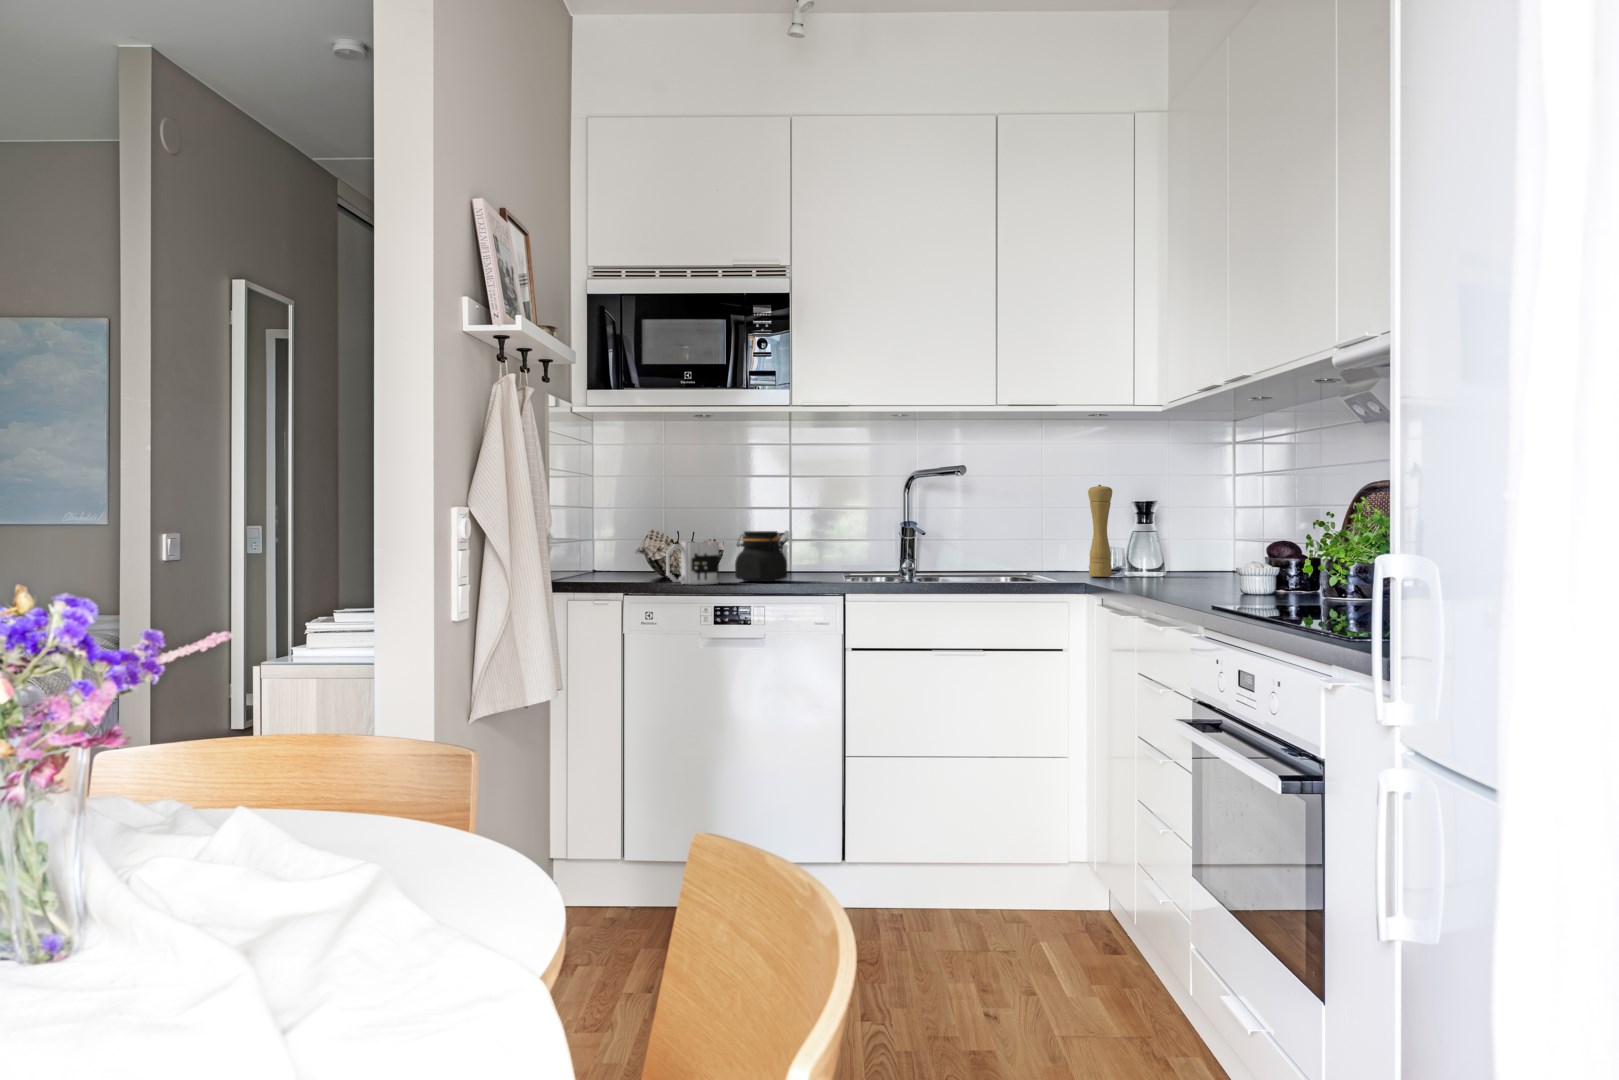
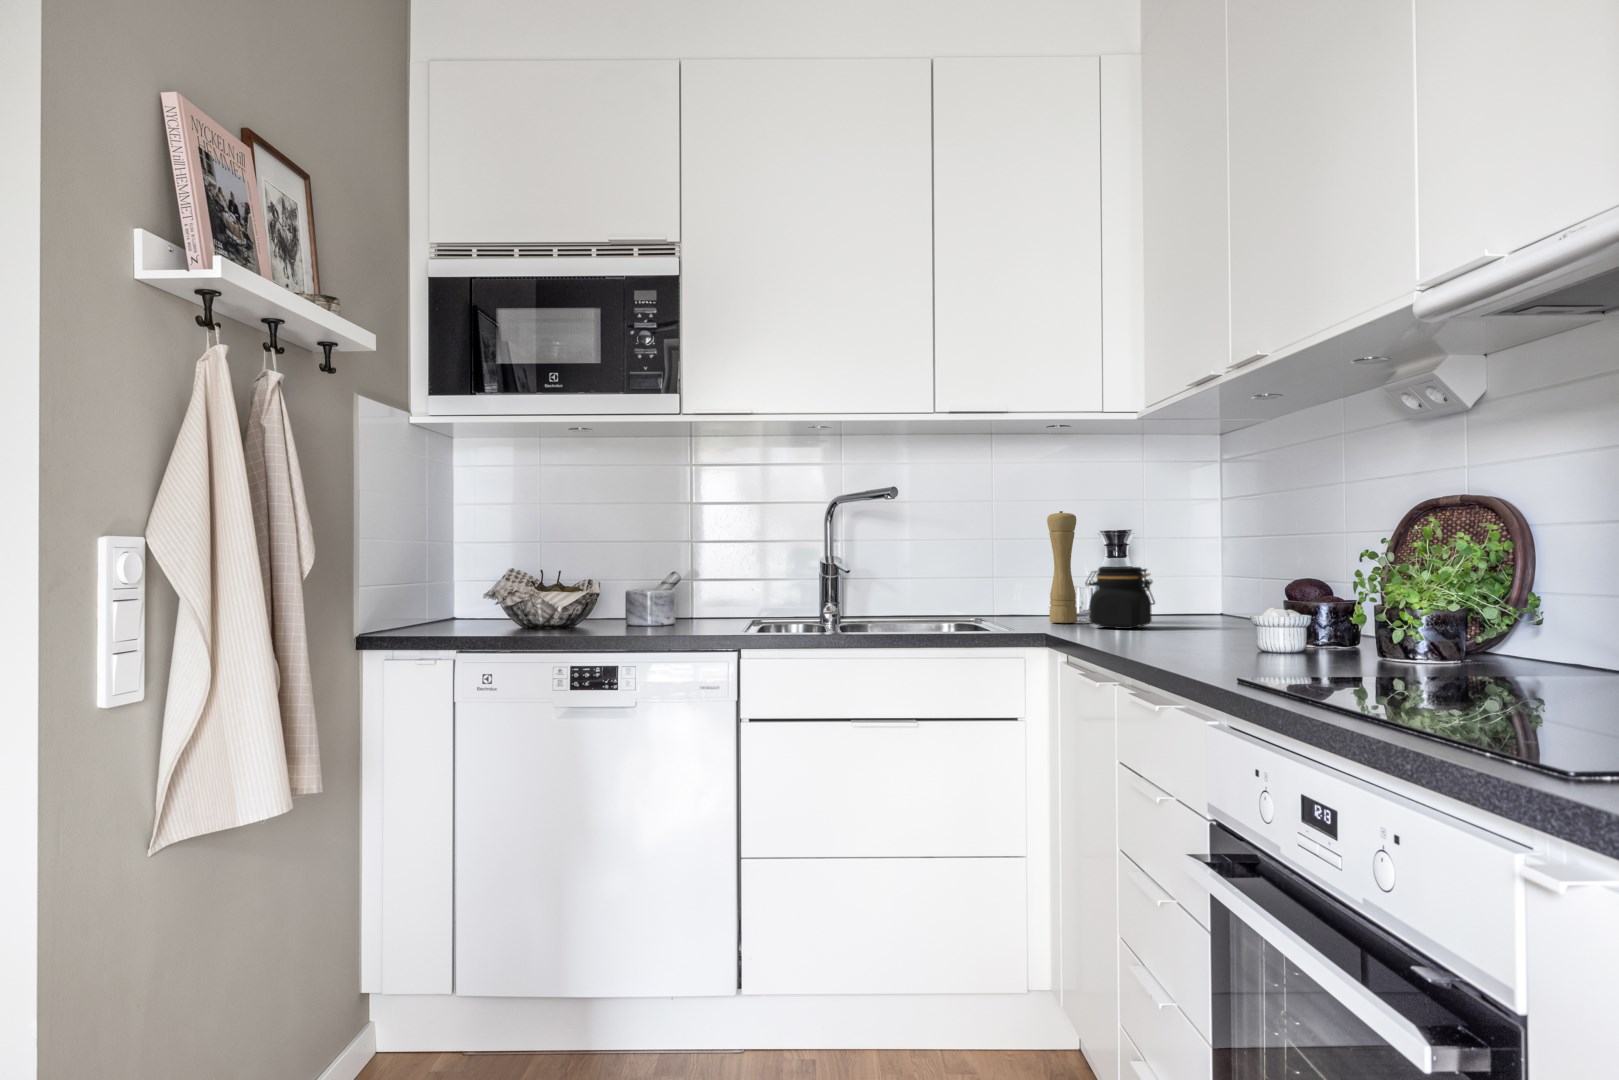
jar: present [735,531,787,582] -> present [1085,567,1155,629]
mug: present [666,541,719,585] -> none [508,583,579,639]

